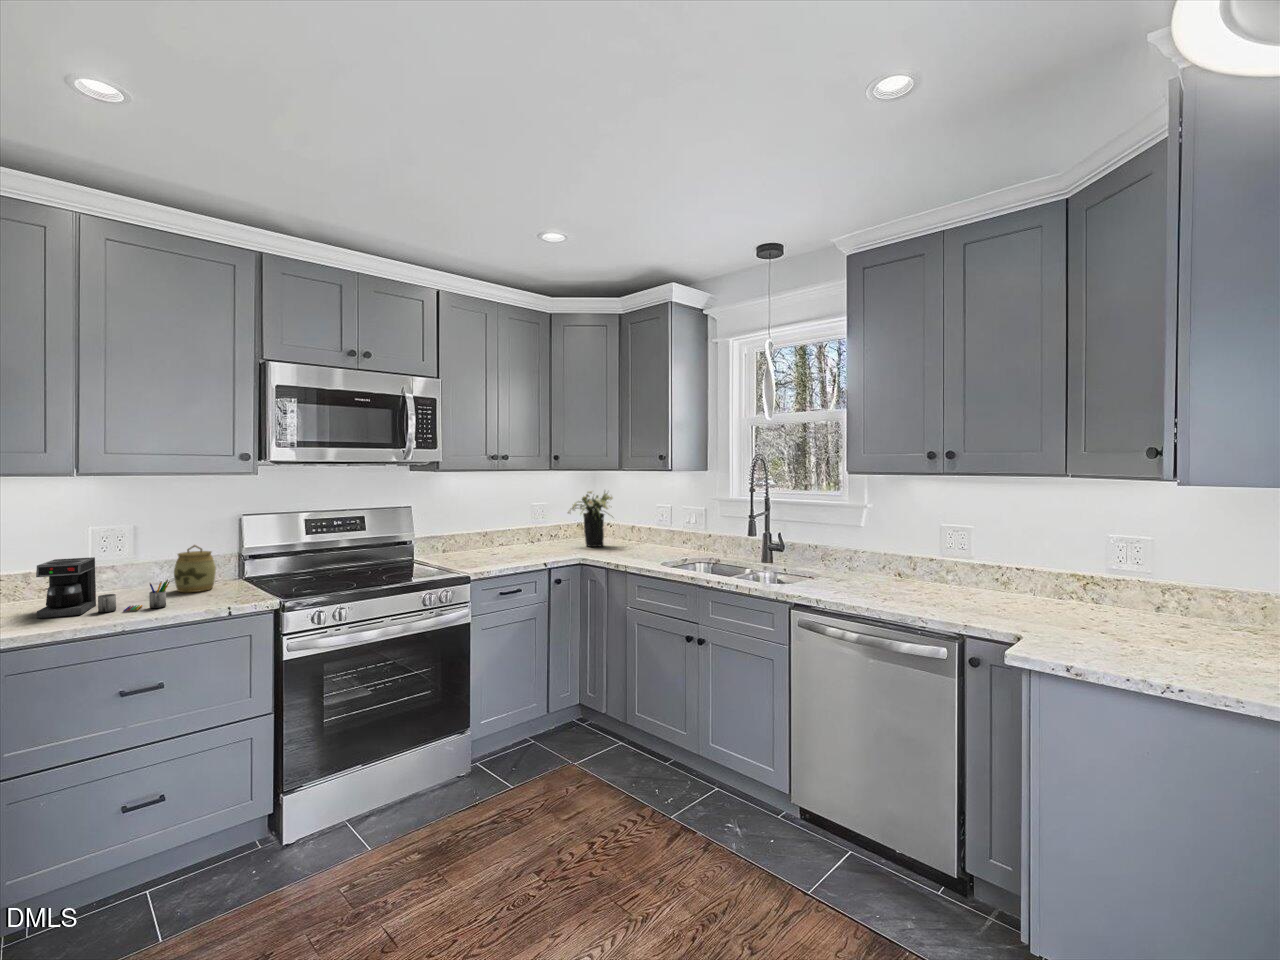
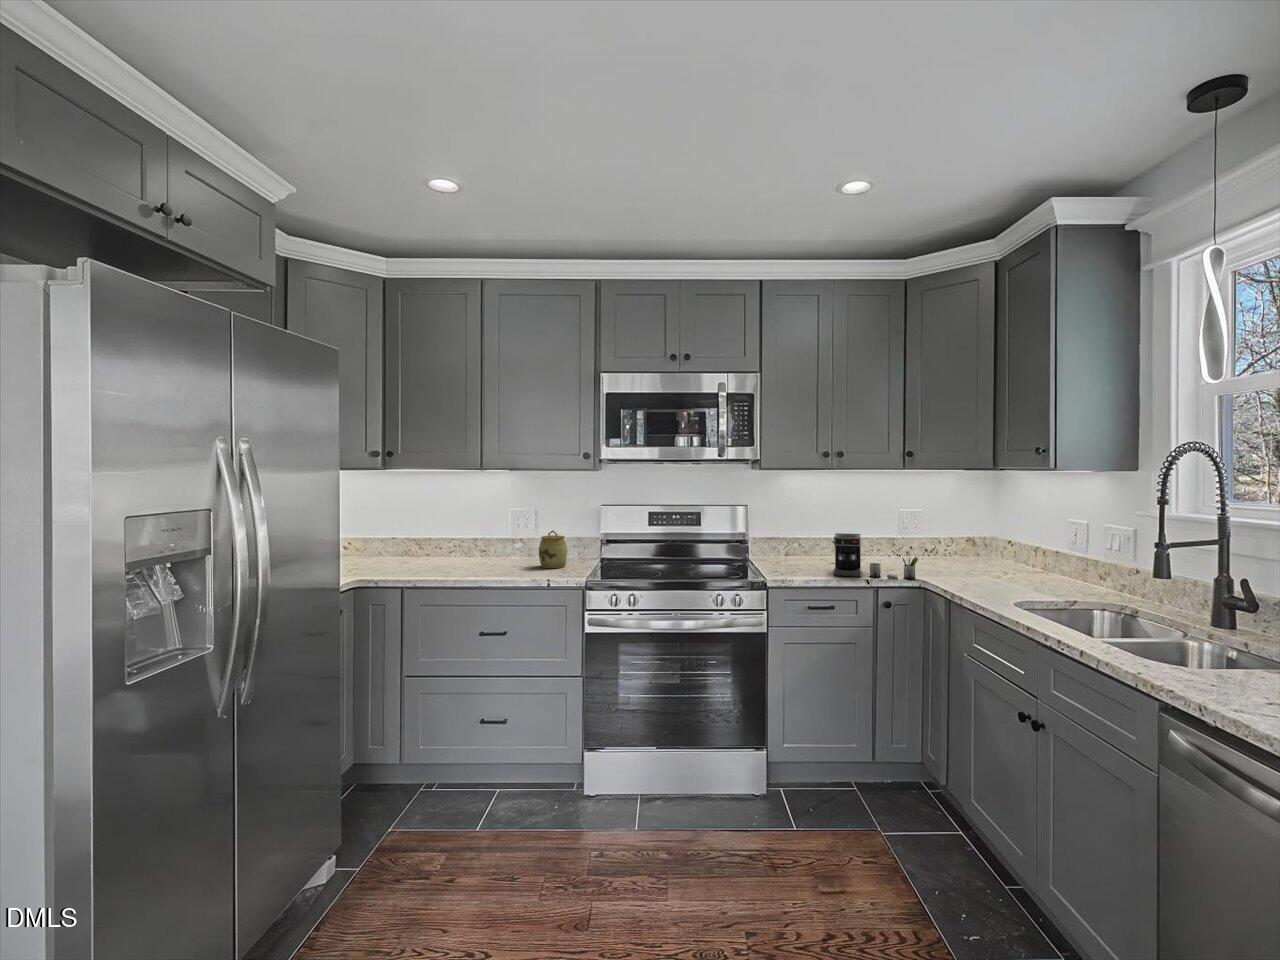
flower arrangement: present [568,491,613,547] -> none [935,493,1006,567]
coffee maker: present [36,557,170,618] -> present [834,533,918,578]

